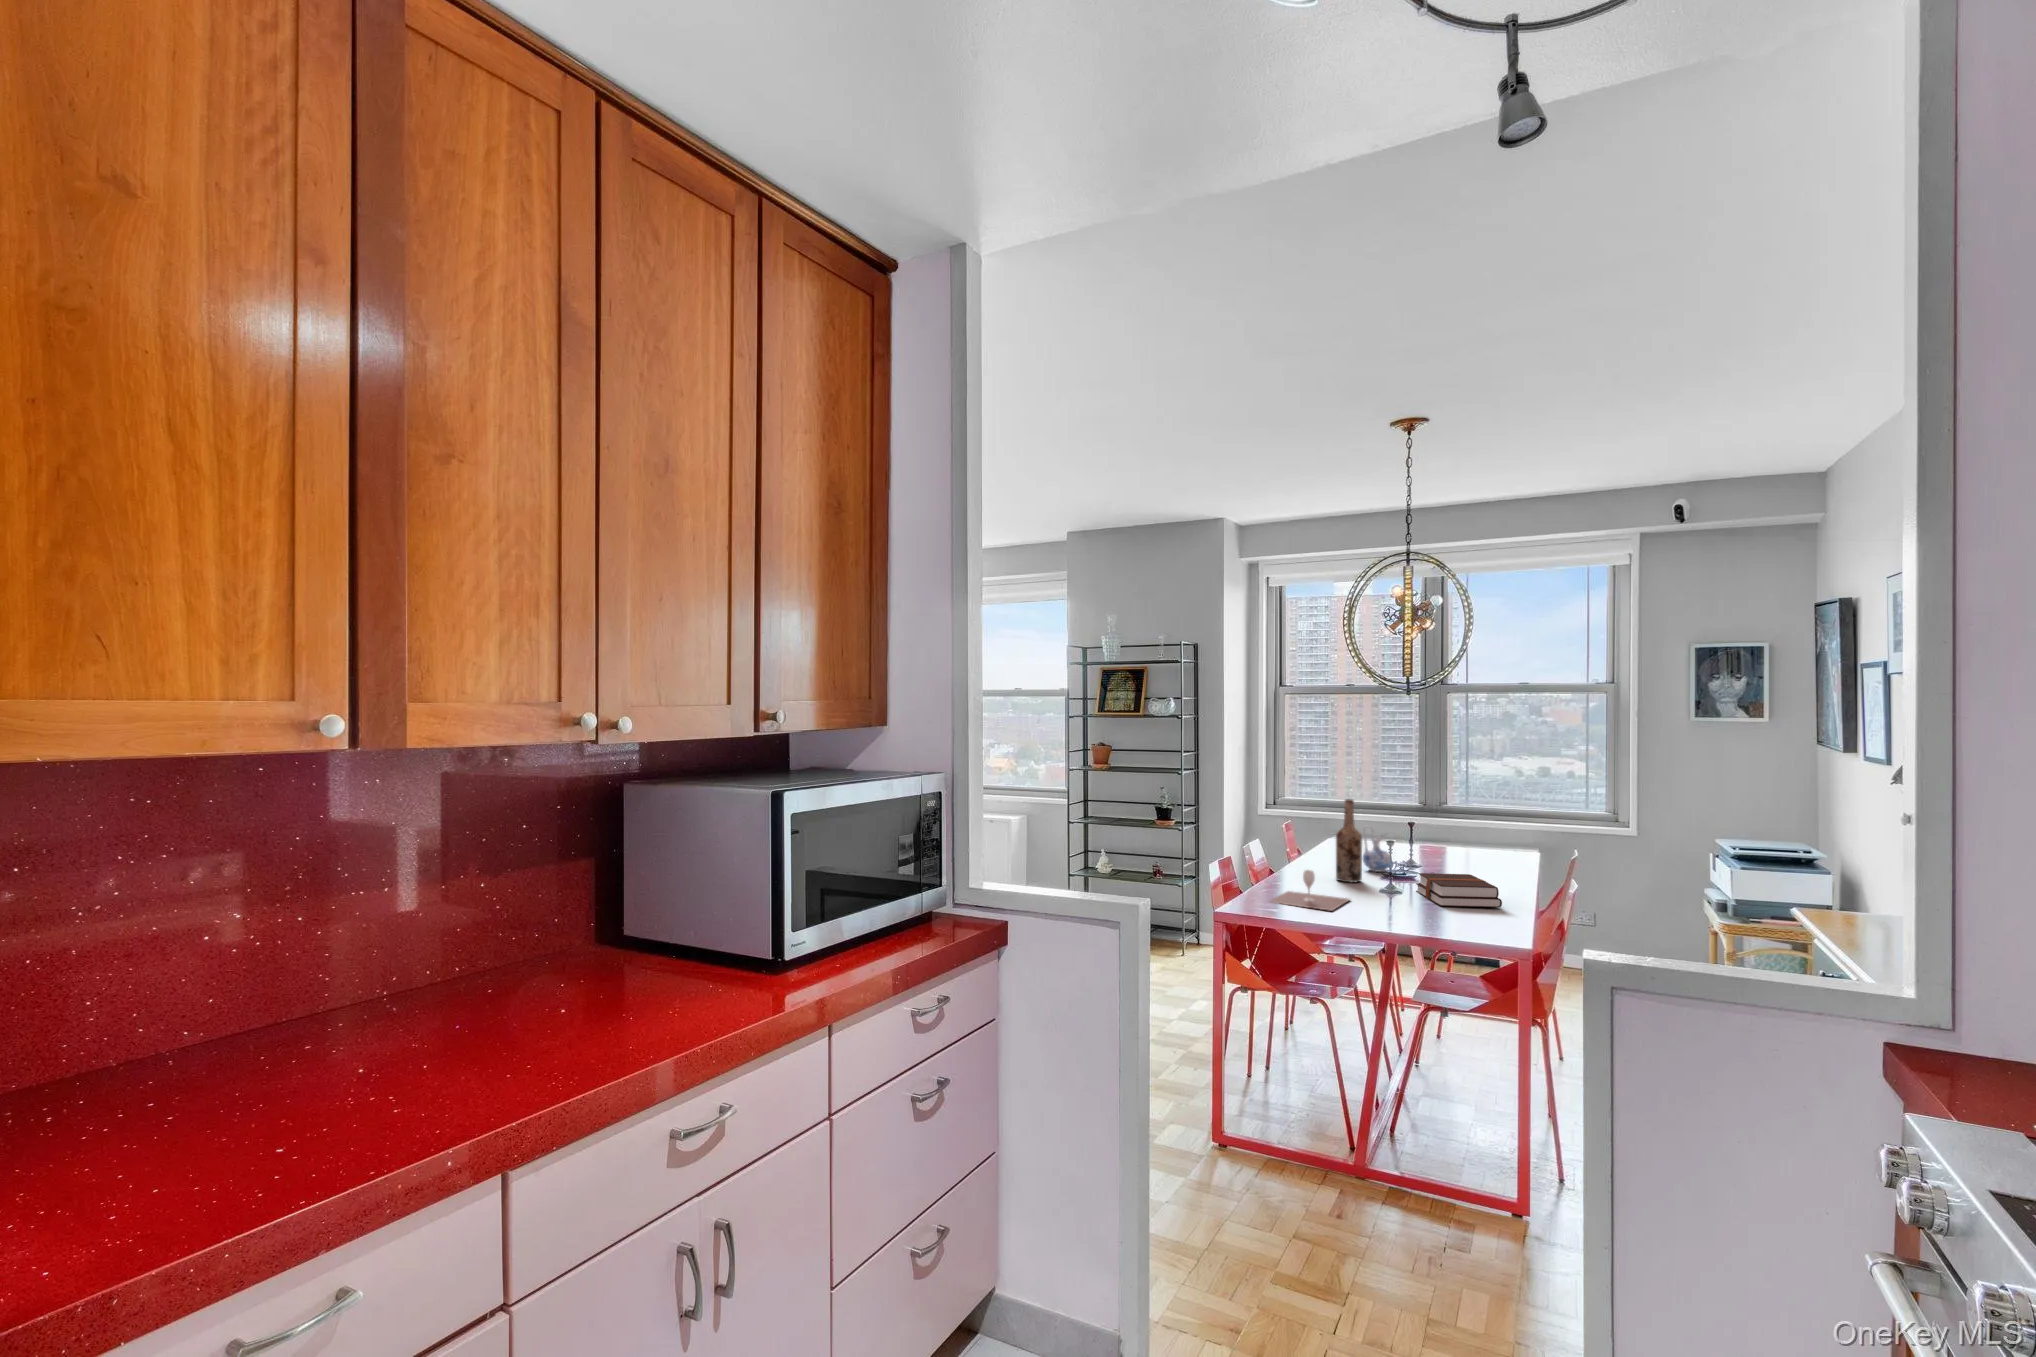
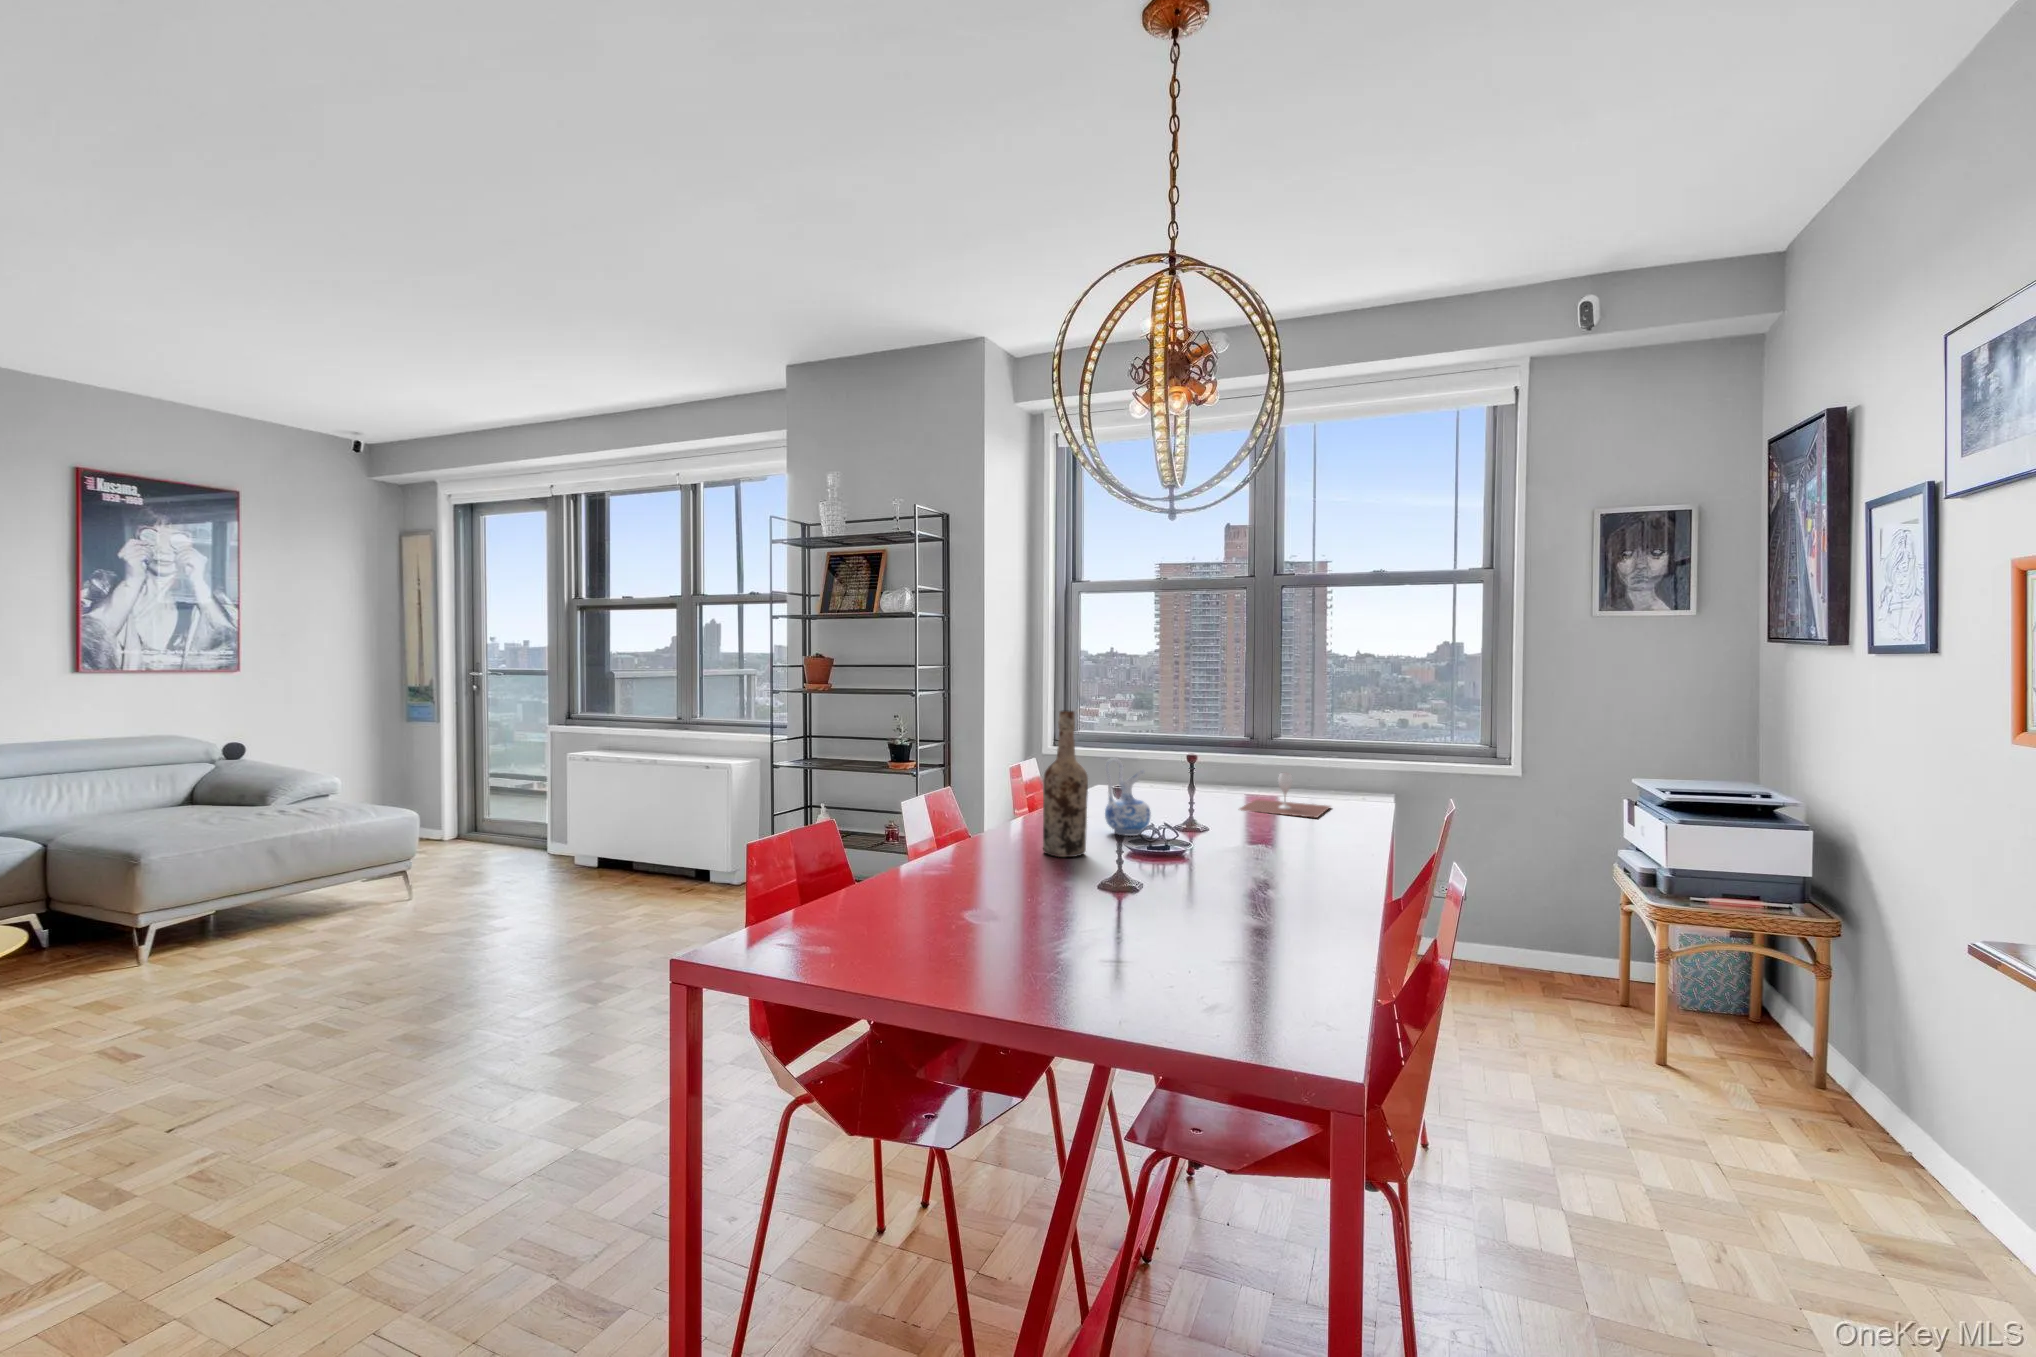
wine glass: present [1269,870,1349,911] -> present [1240,773,1330,818]
hardback book: present [1416,873,1502,907] -> none [1170,840,1311,907]

